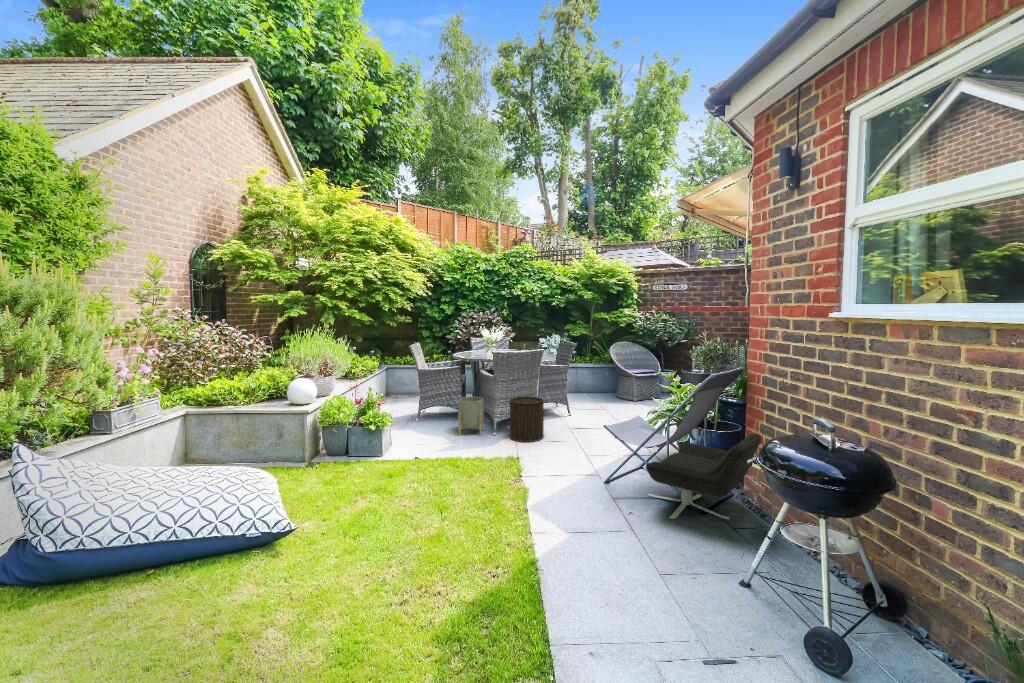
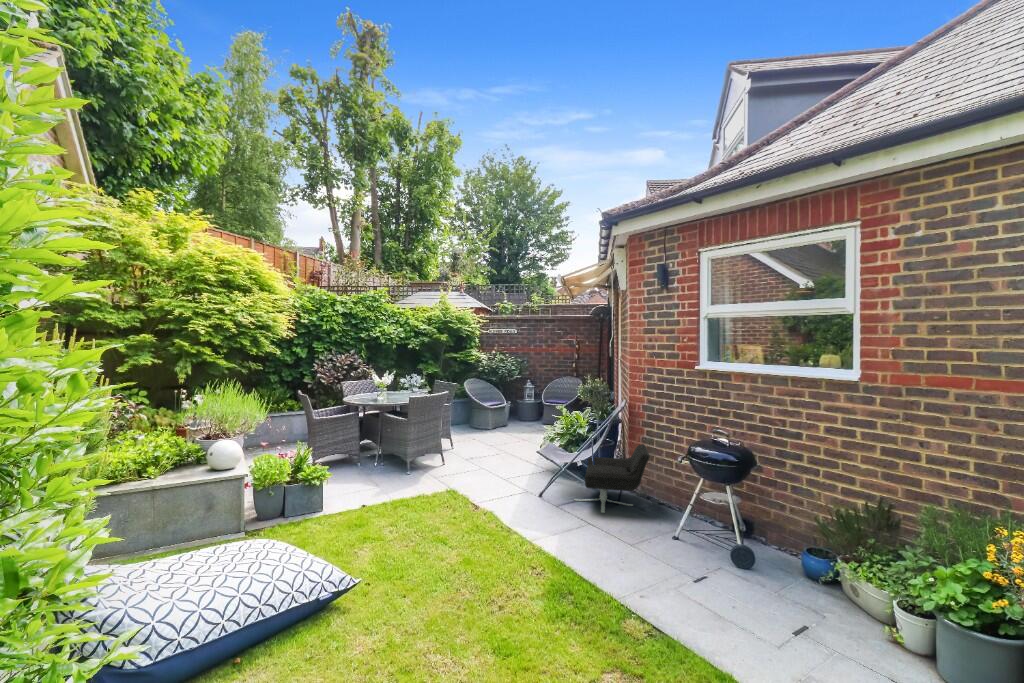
stool: present [510,396,544,442] -> none [424,435,455,477]
planter: present [458,397,484,435] -> none [370,440,397,480]

